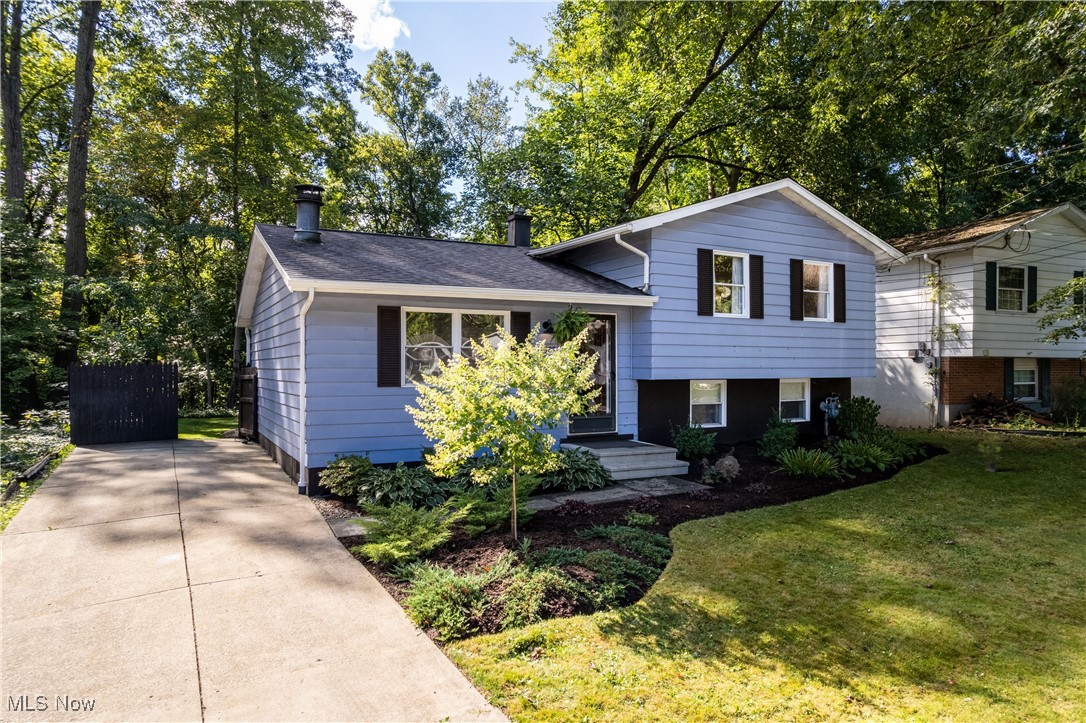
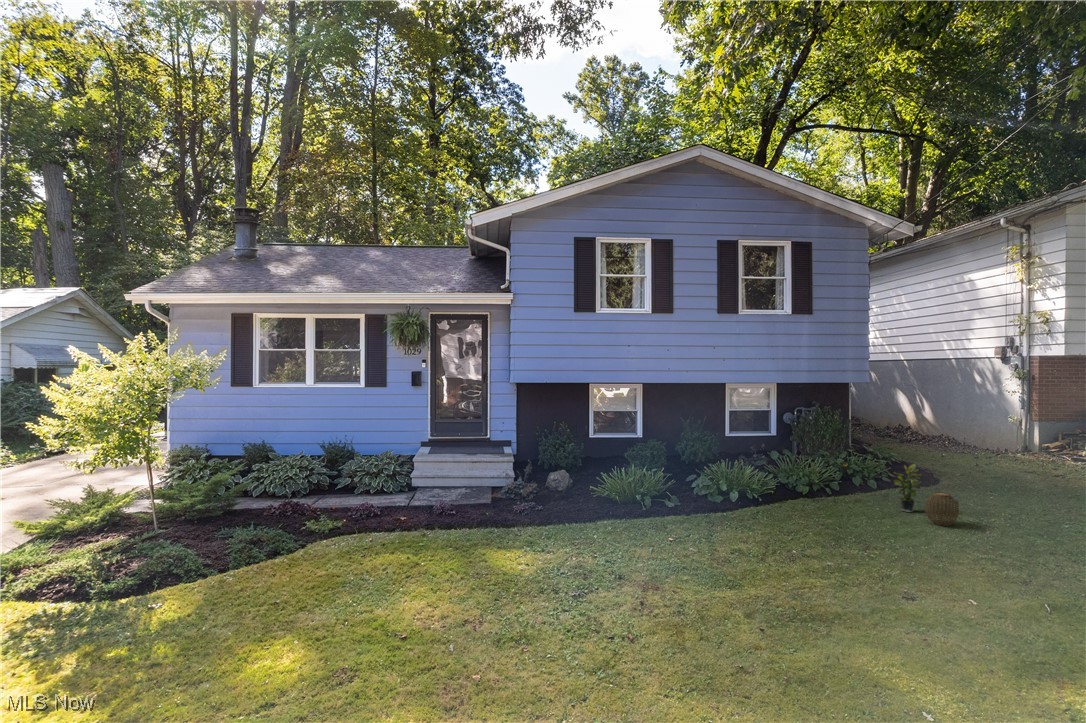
woven basket: none [1021,455,1049,479] -> present [925,492,959,526]

